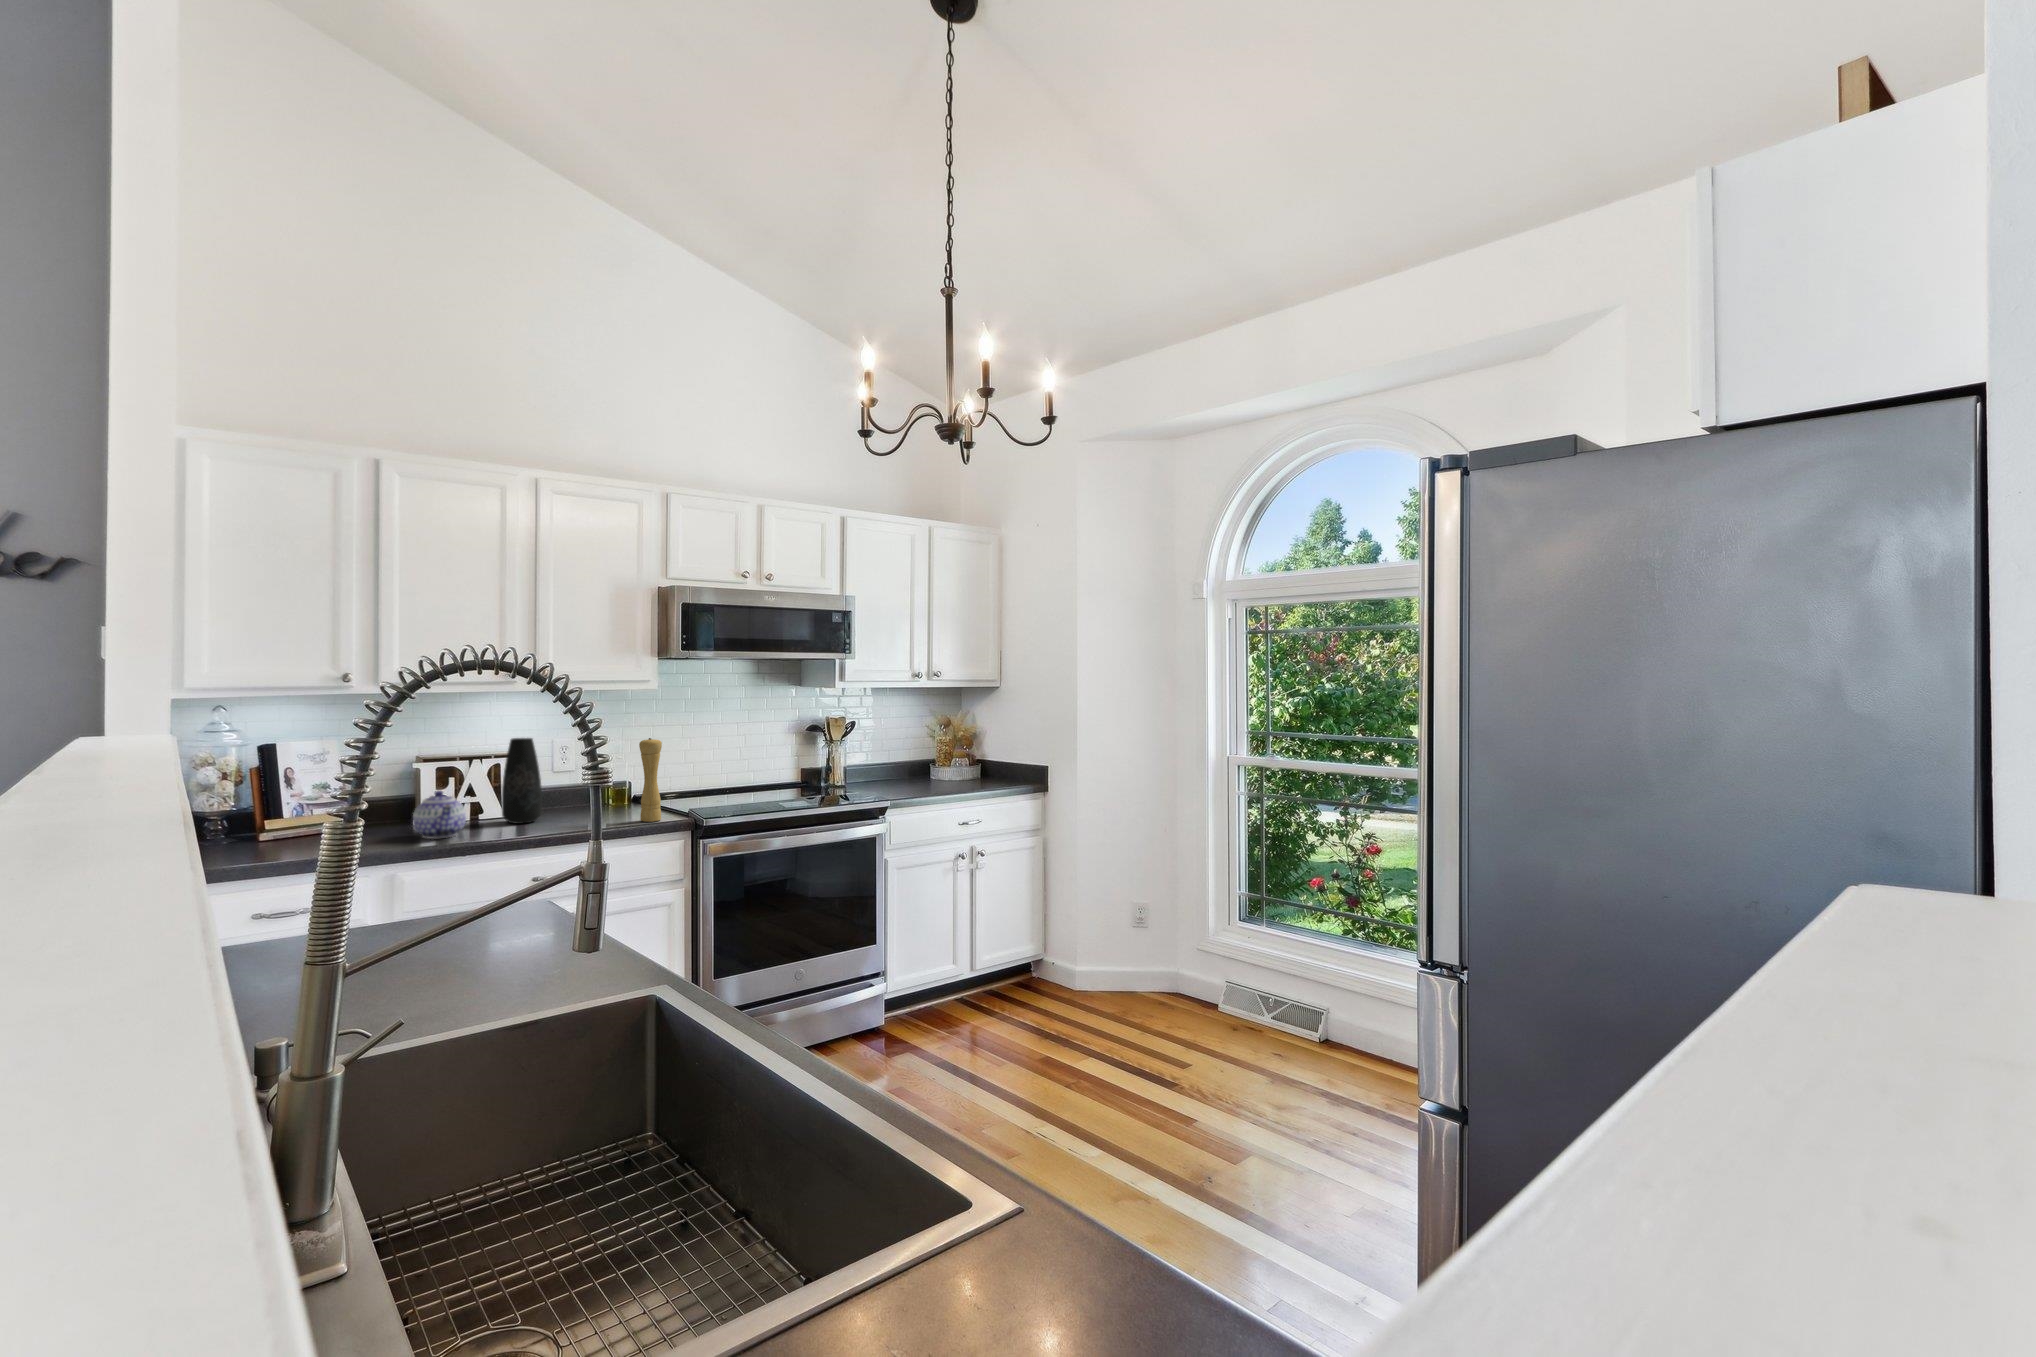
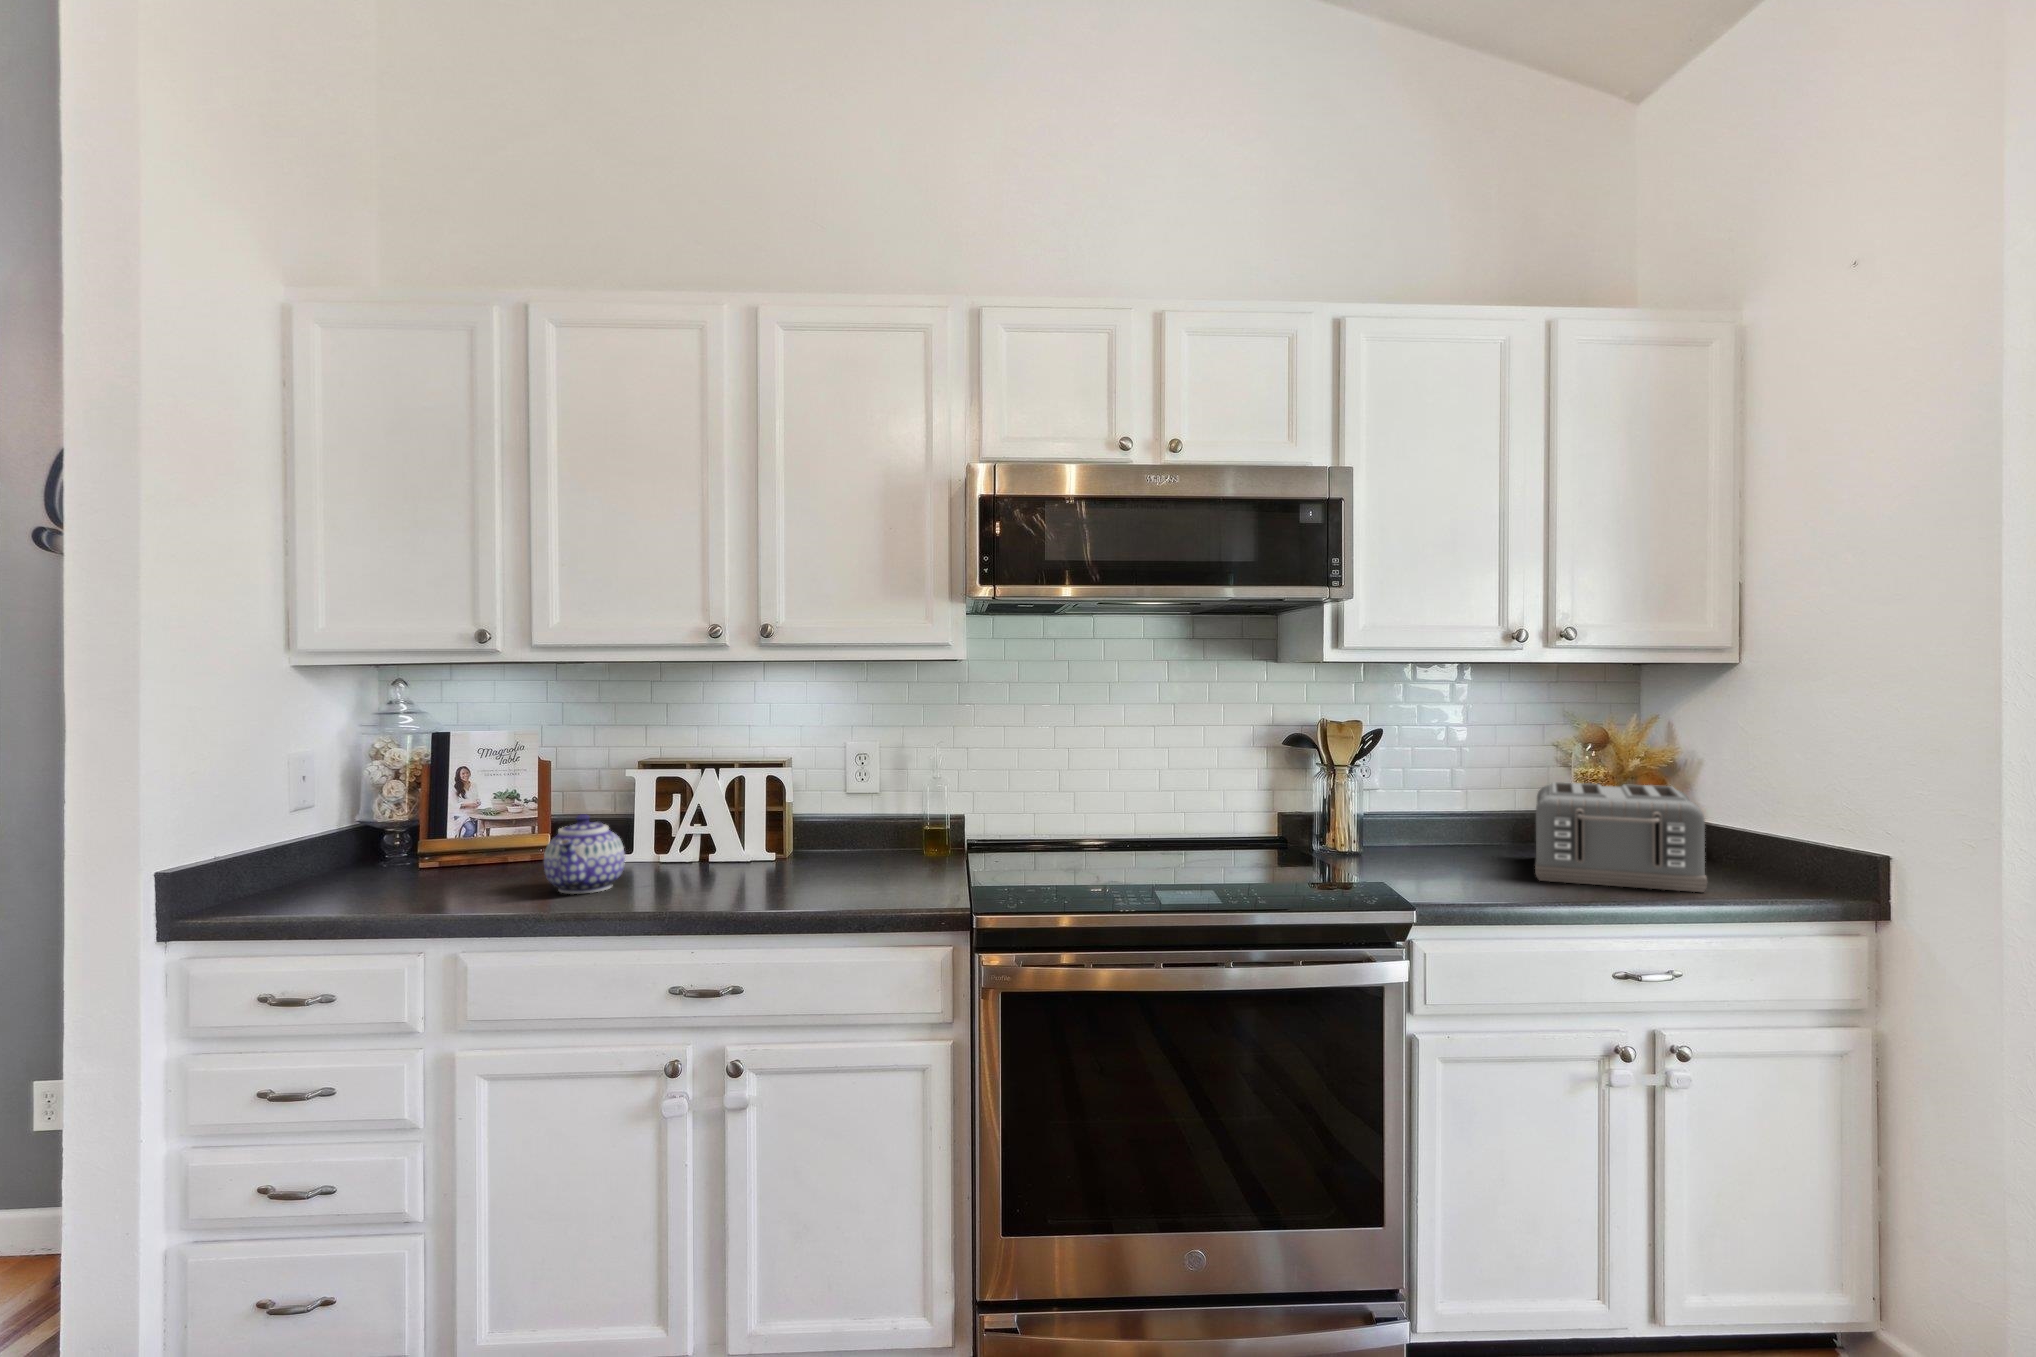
vase: present [502,738,542,824] -> none [710,734,771,878]
pepper mill: present [639,738,662,822] -> none [883,741,923,900]
toaster: none [923,744,995,789] -> present [1535,782,1707,892]

